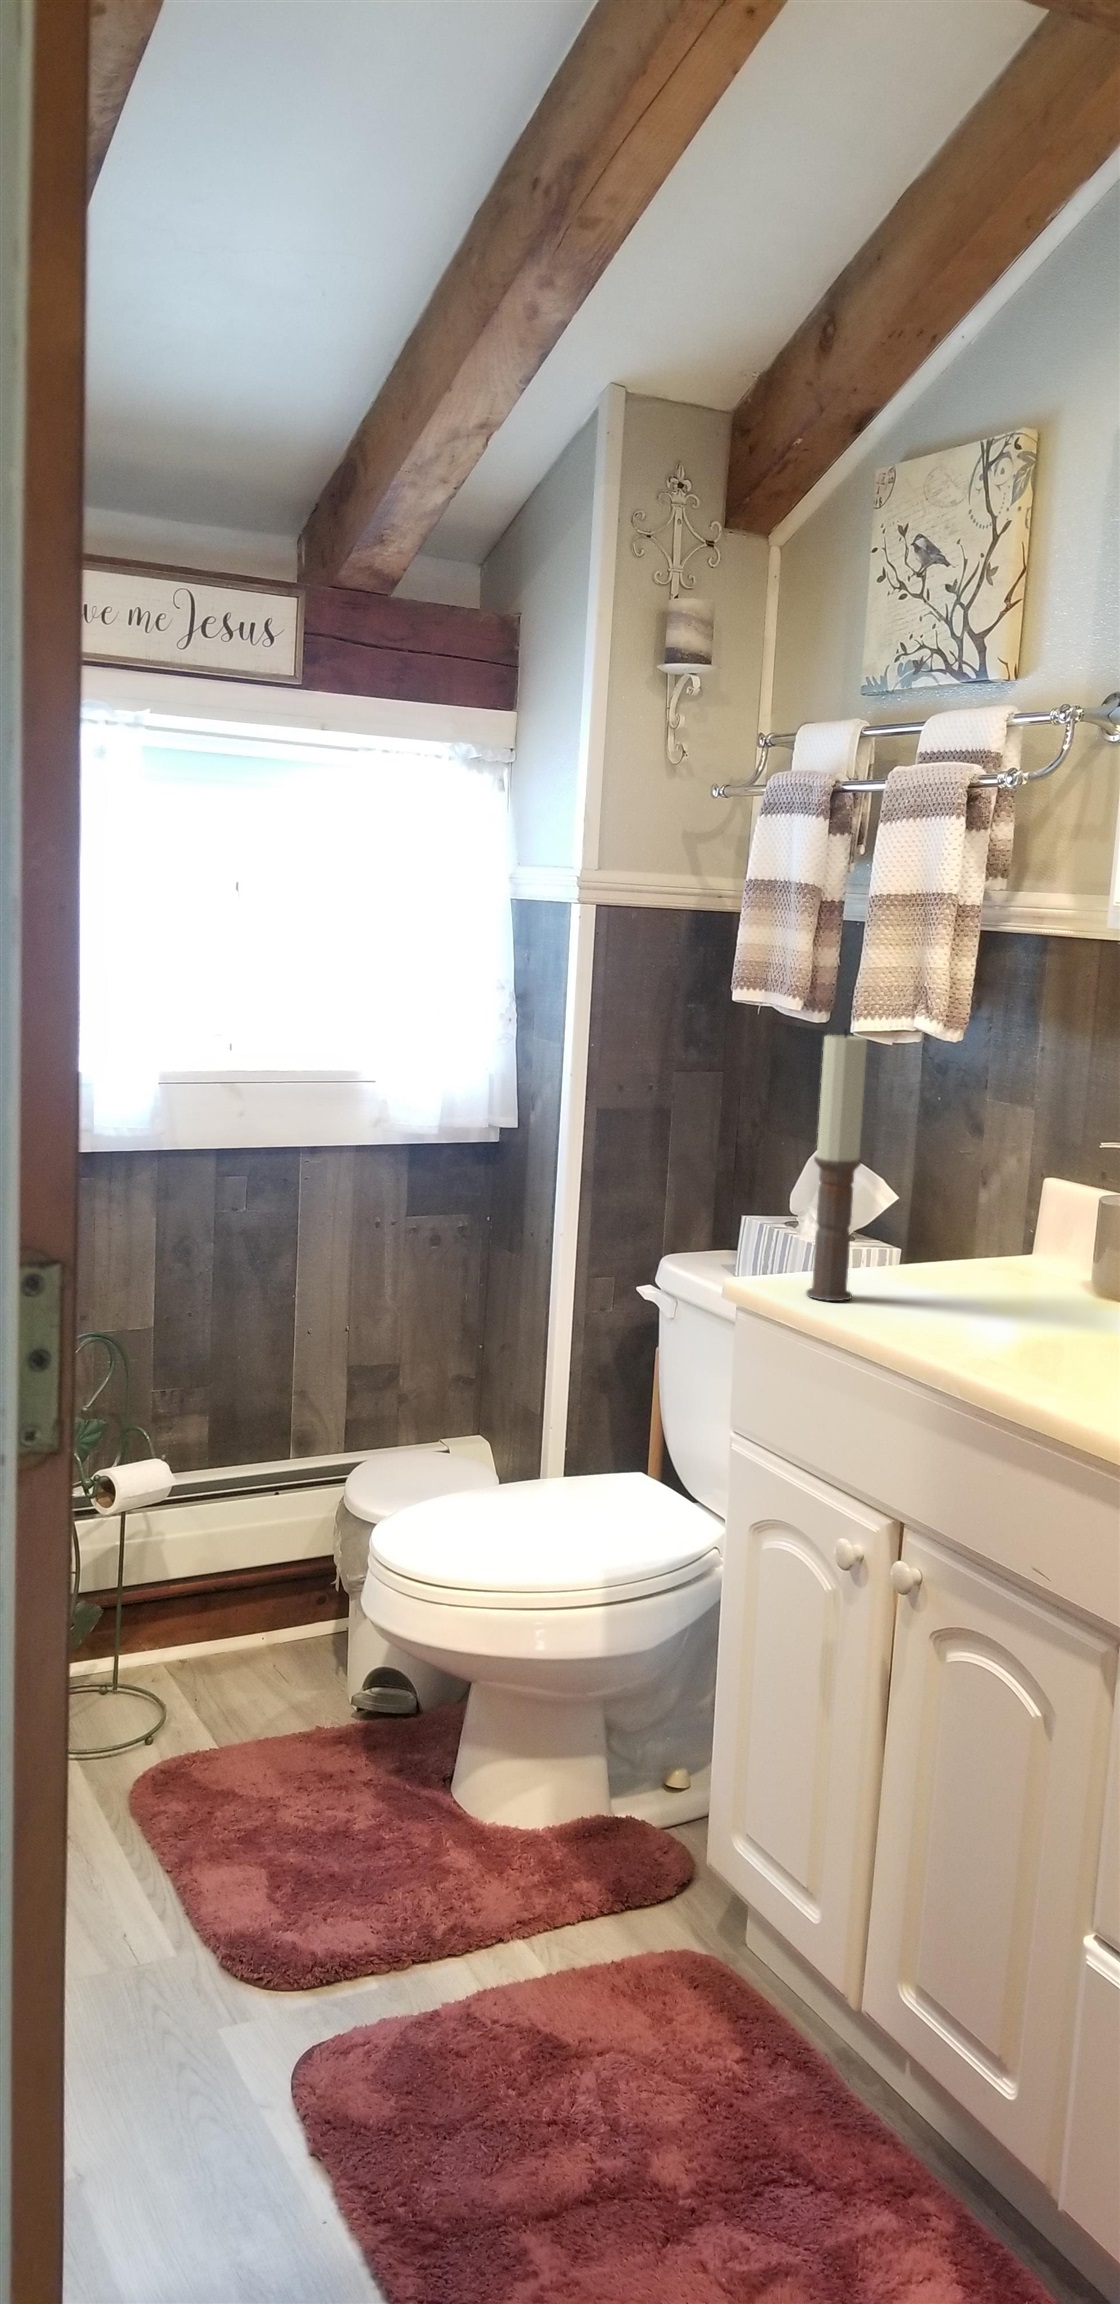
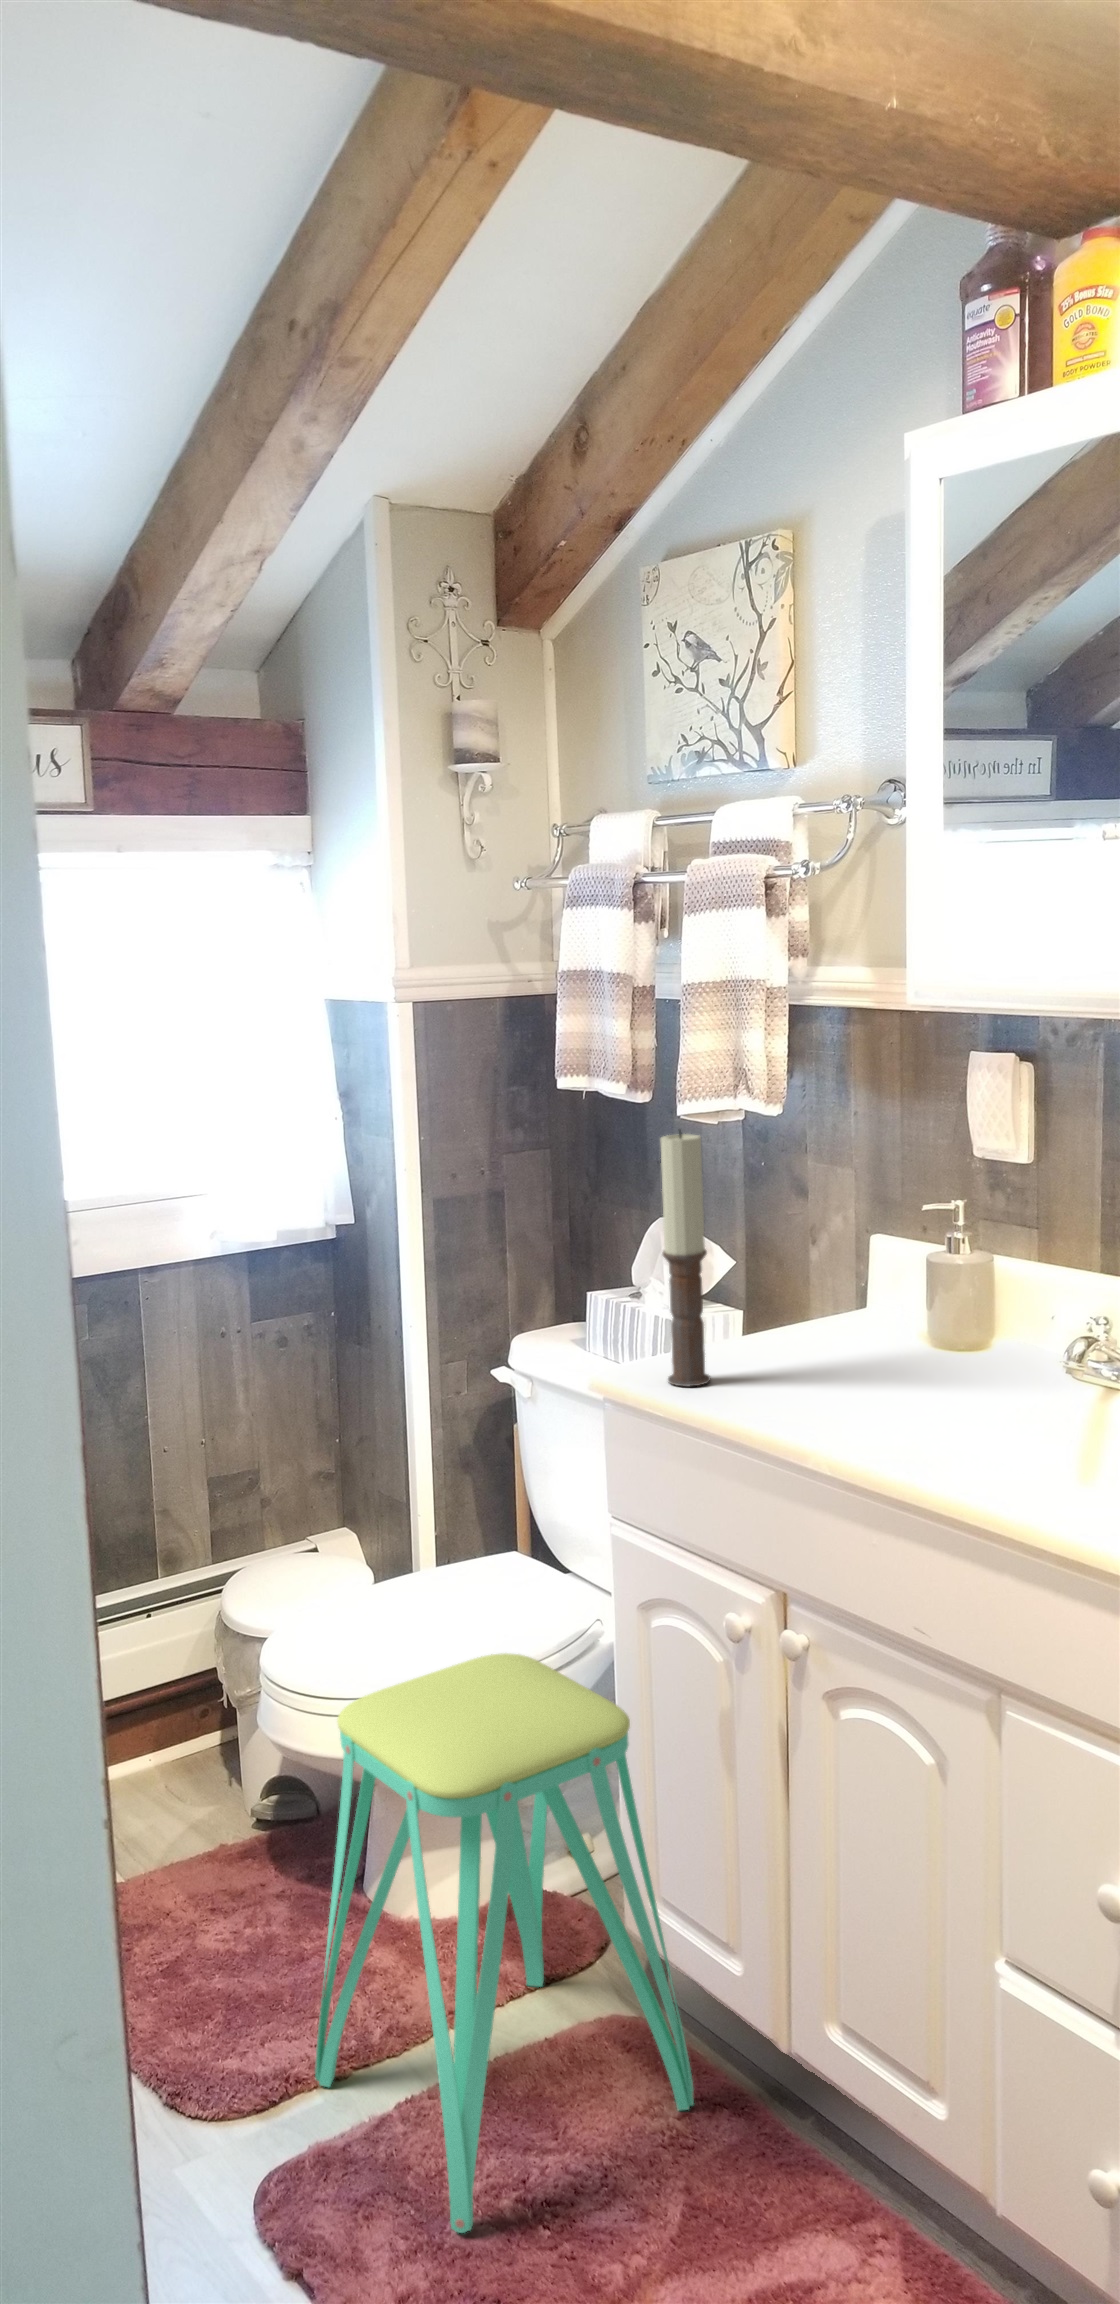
stool: none [373,1559,756,2136] -> present [315,1653,694,2233]

